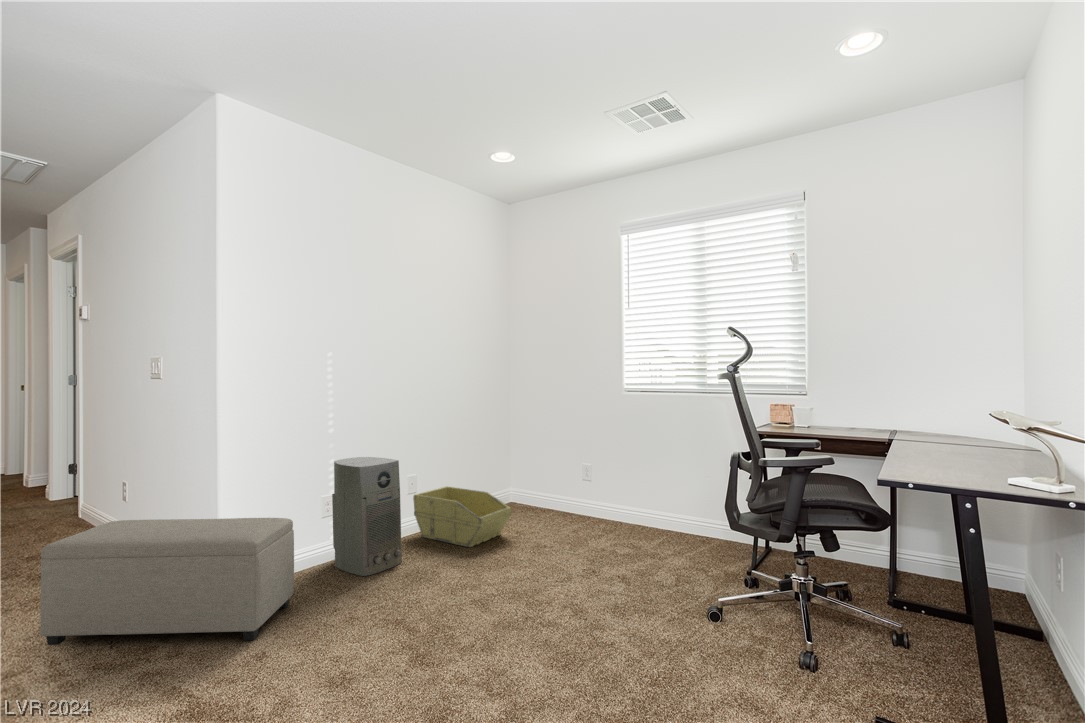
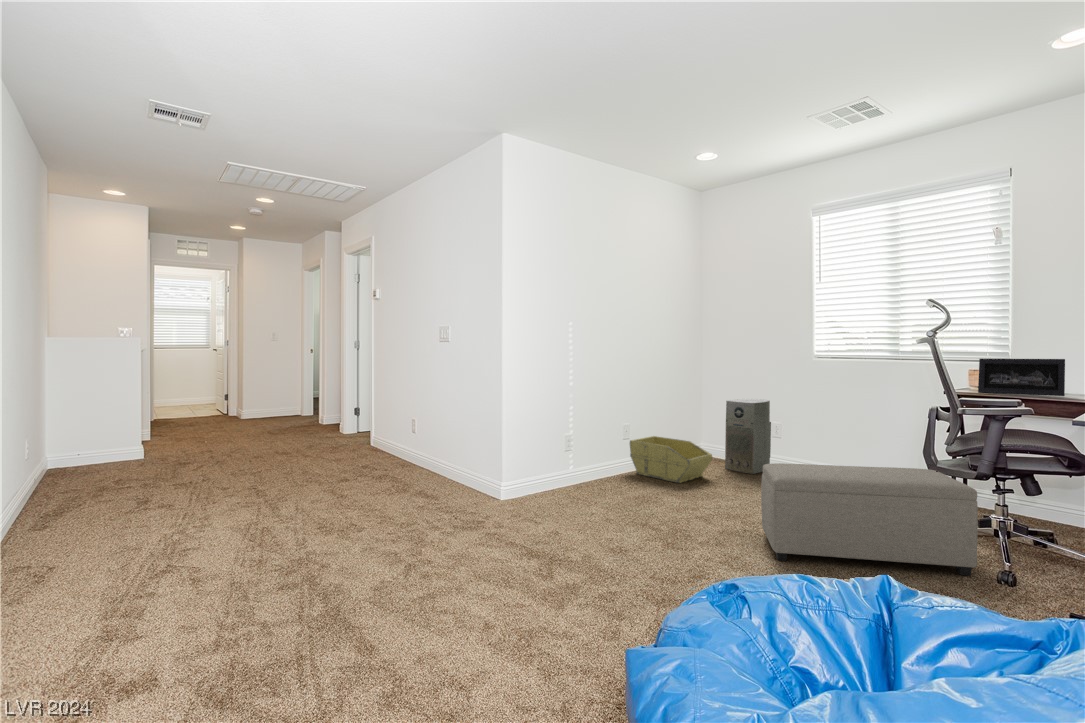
picture frame: none [778,394,856,436] -> present [978,359,1065,396]
air purifier: present [332,457,402,576] -> present [725,399,771,474]
ottoman: present [40,518,294,645] -> present [761,463,978,575]

